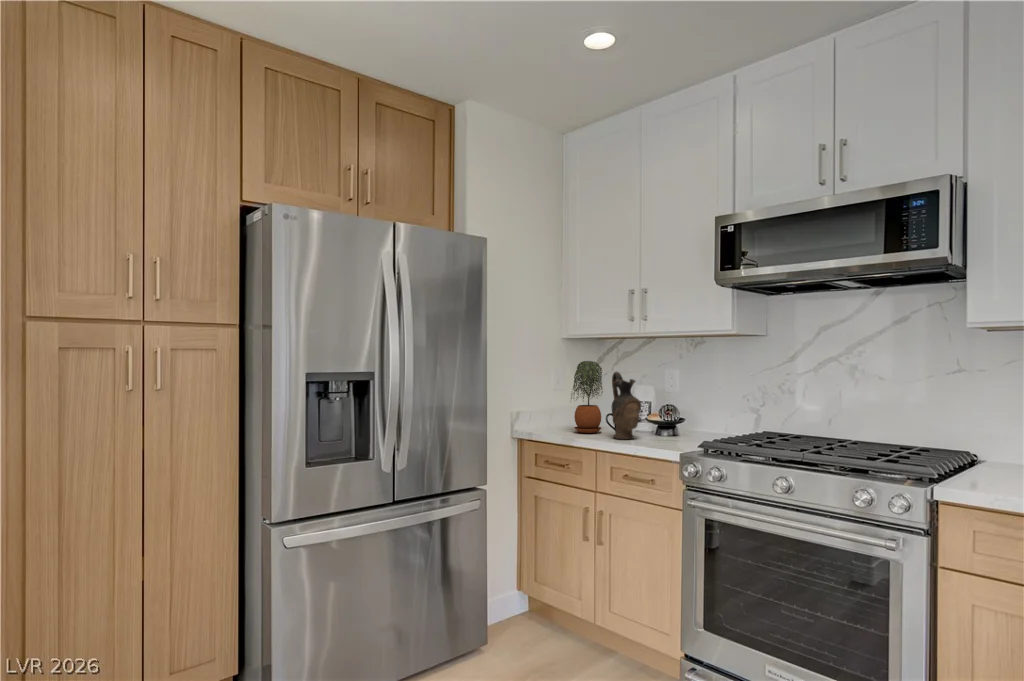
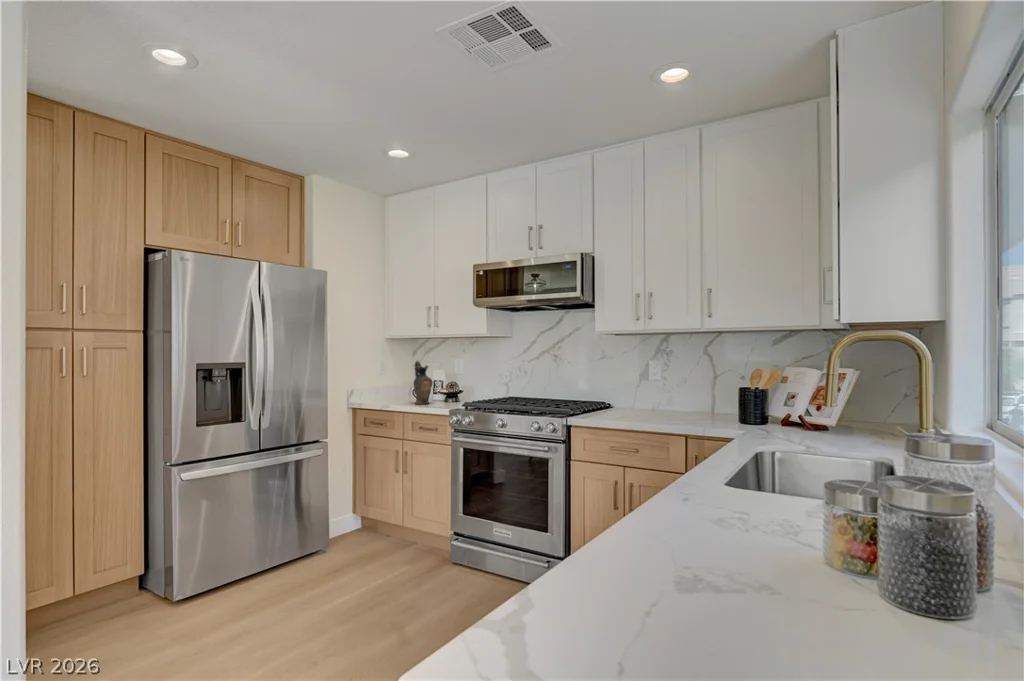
potted plant: present [571,361,603,433] -> none [388,354,411,402]

